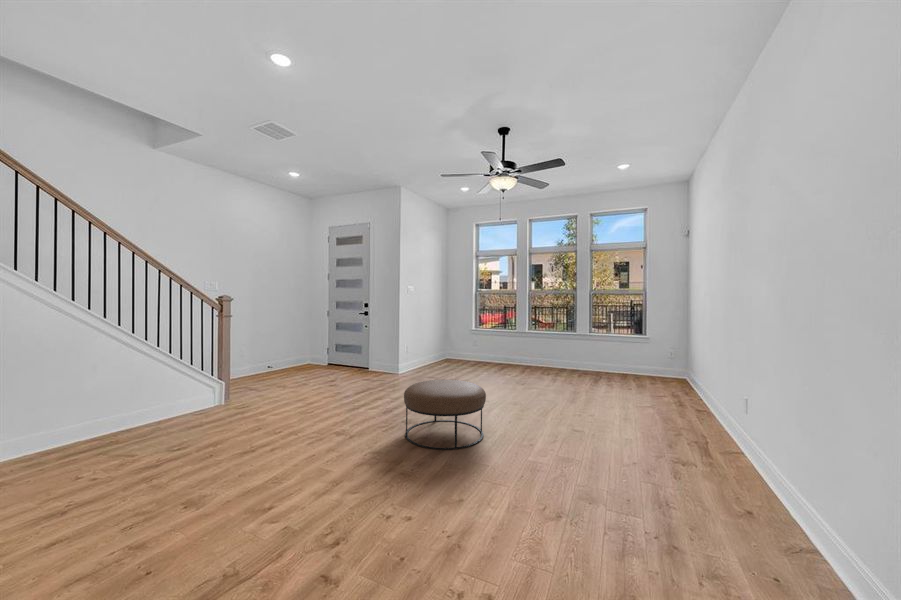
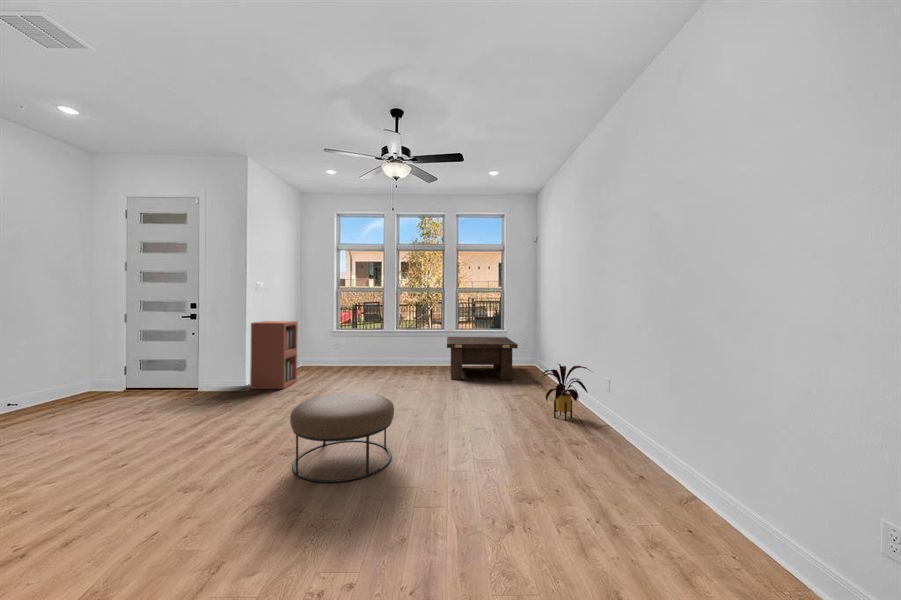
bookshelf: none [402,319,438,376] -> present [250,321,298,389]
coffee table: none [573,340,655,390] -> present [447,337,518,380]
house plant: none [652,373,729,438] -> present [543,364,589,420]

